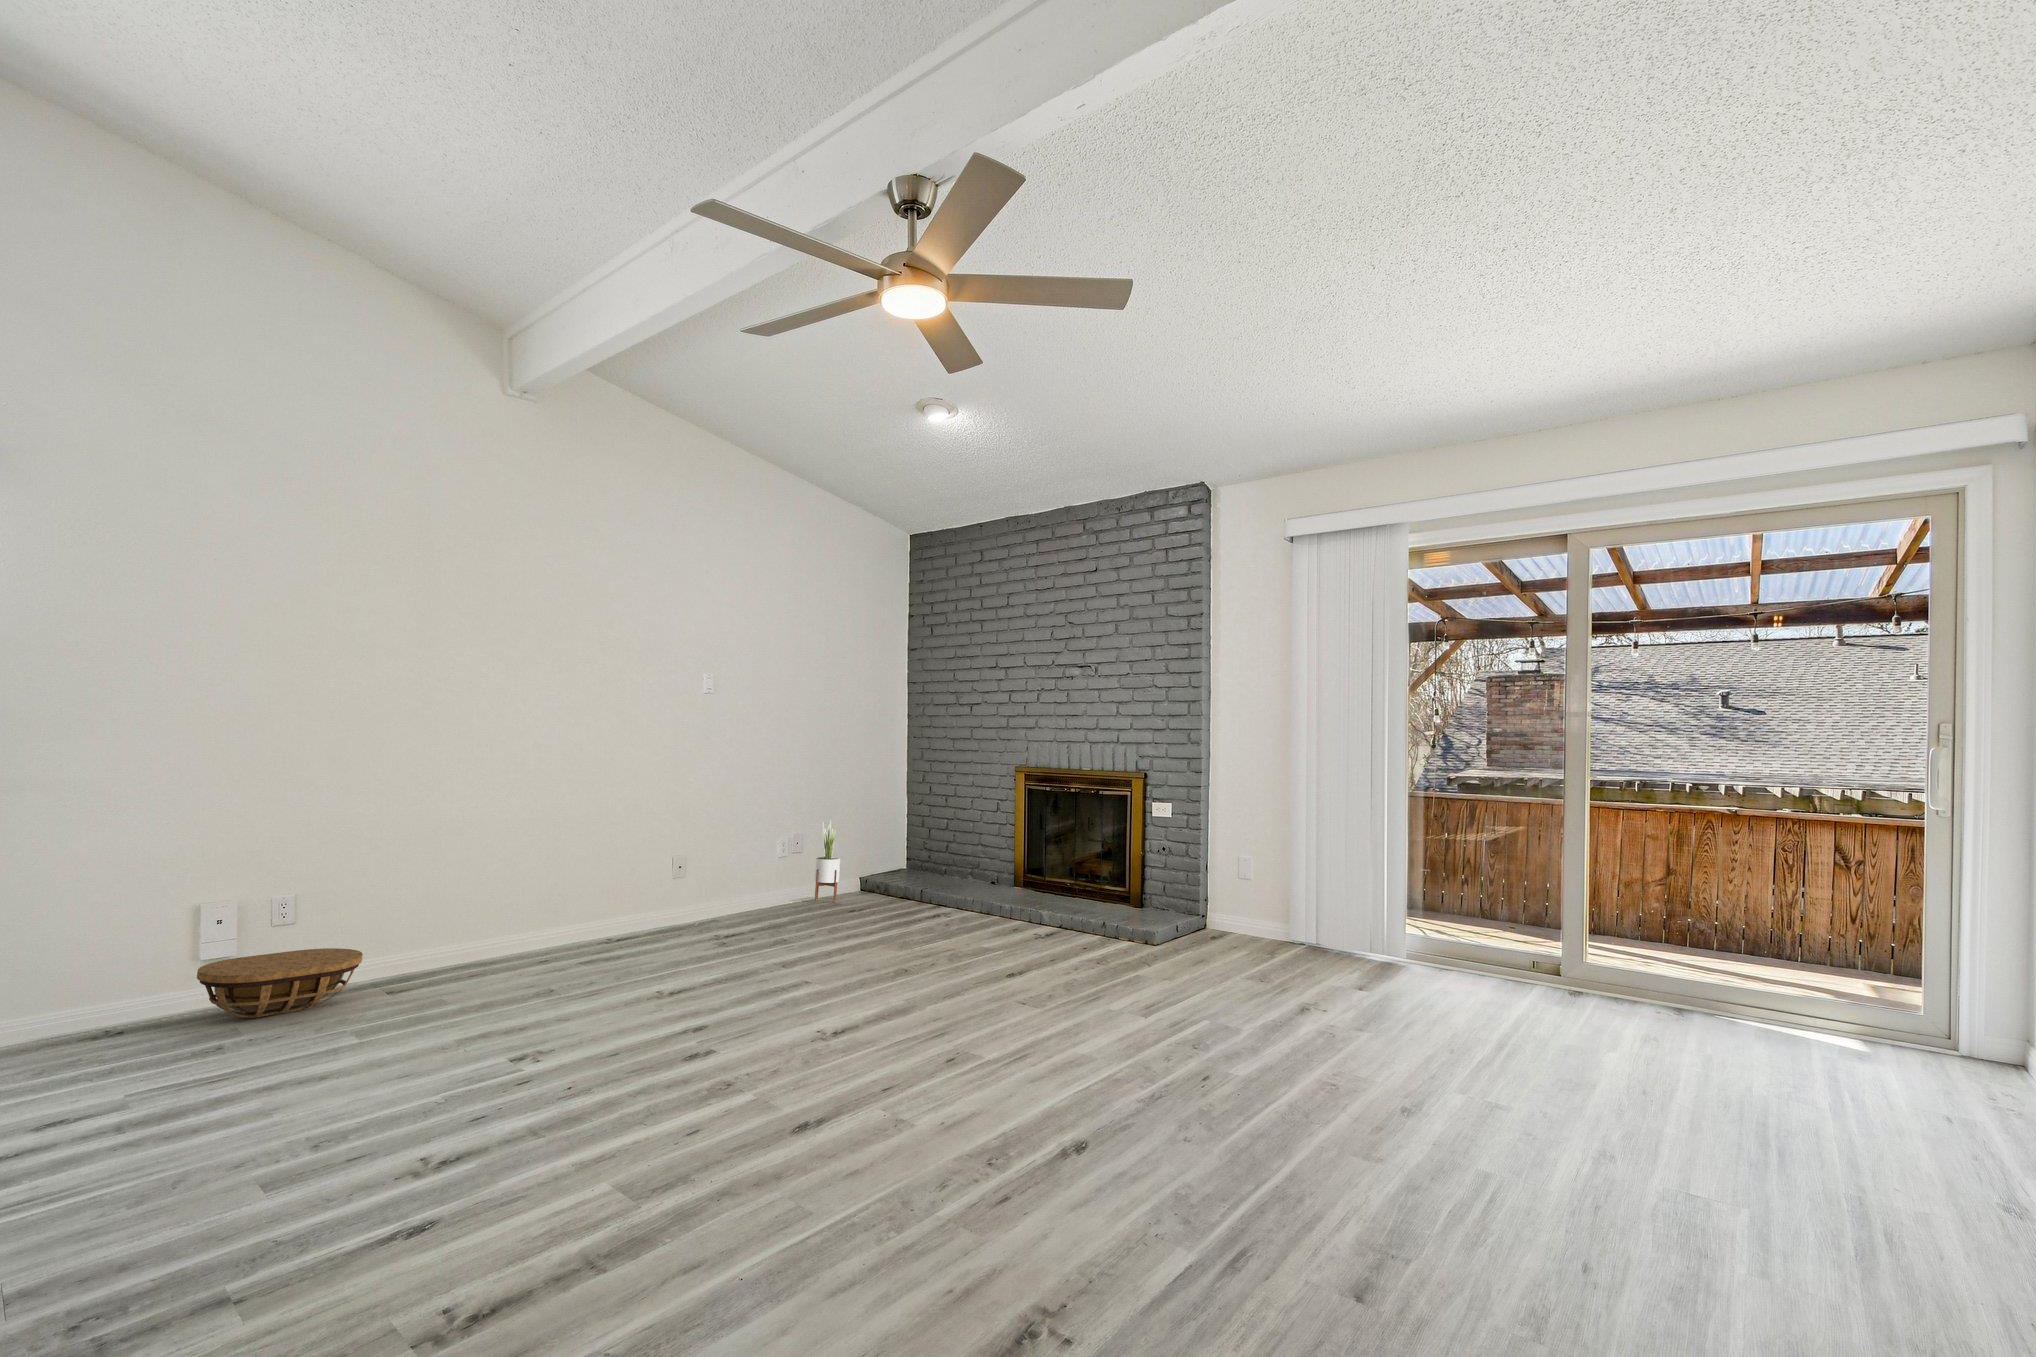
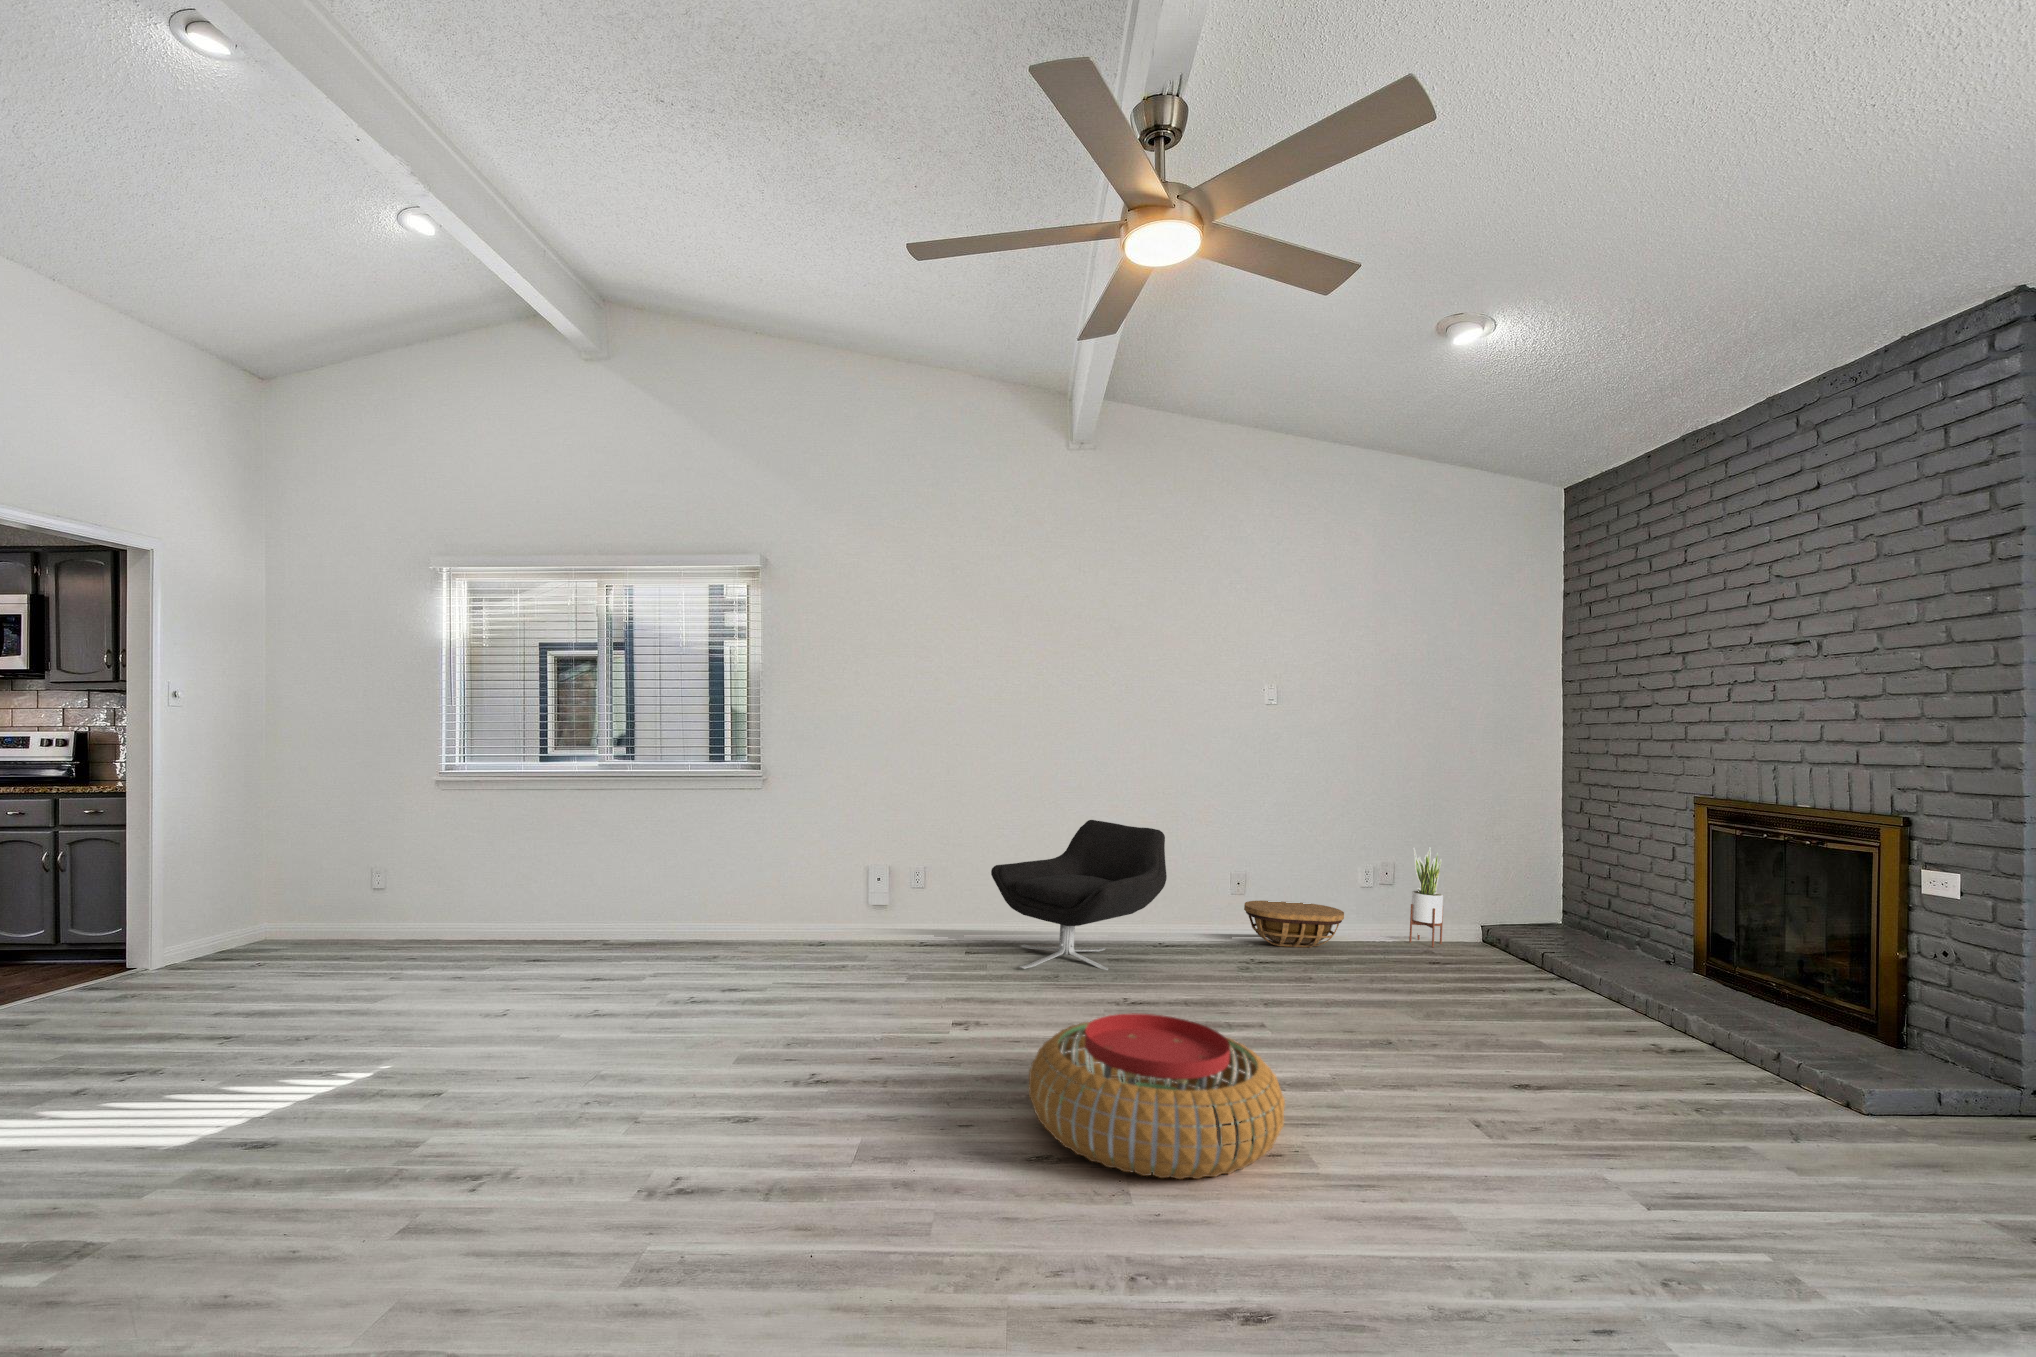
lounge chair: none [440,823,645,995] -> present [991,820,1167,970]
basket: present [197,948,363,1018] -> present [1244,901,1344,947]
pouf: none [735,979,962,1112] -> present [1029,1014,1285,1179]

